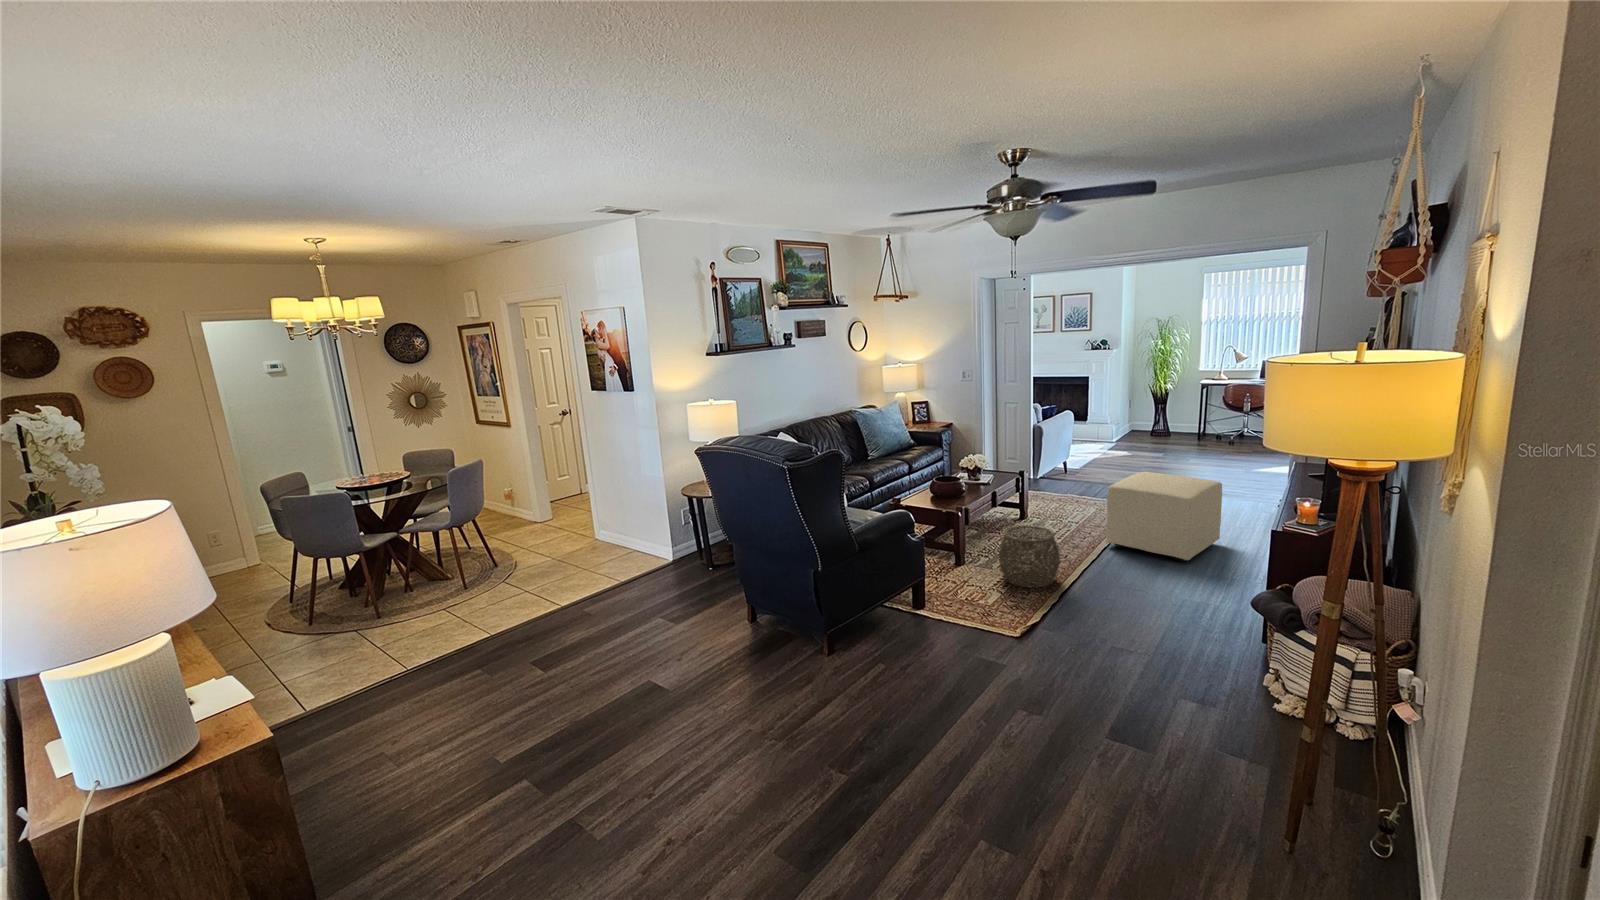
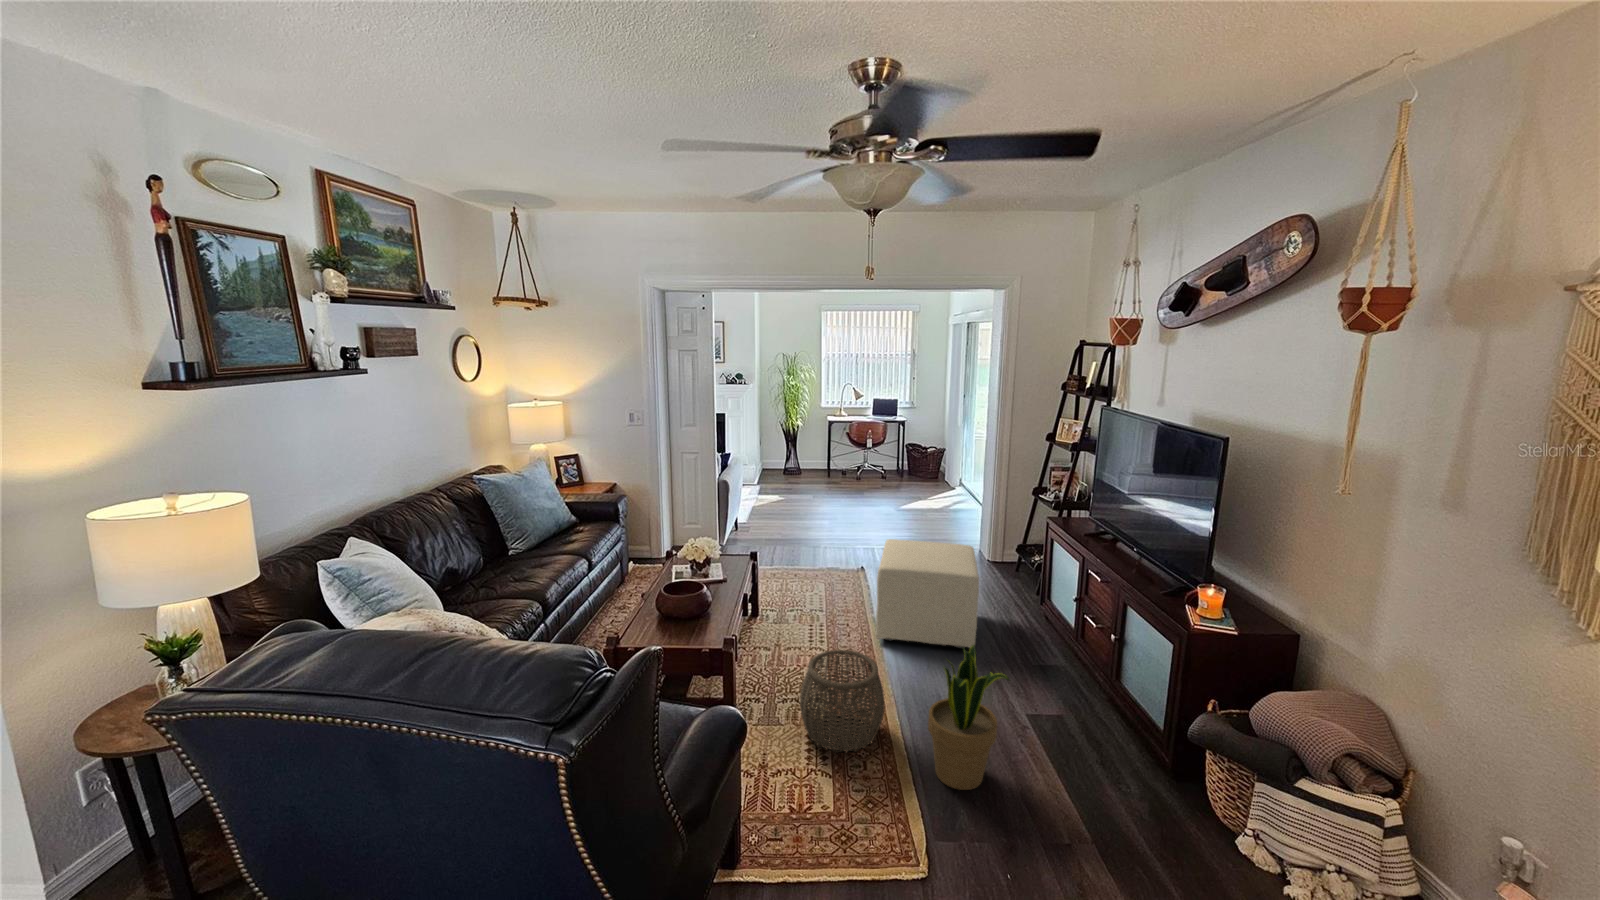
potted plant: none [1067,522,1126,619] -> present [928,645,1009,790]

